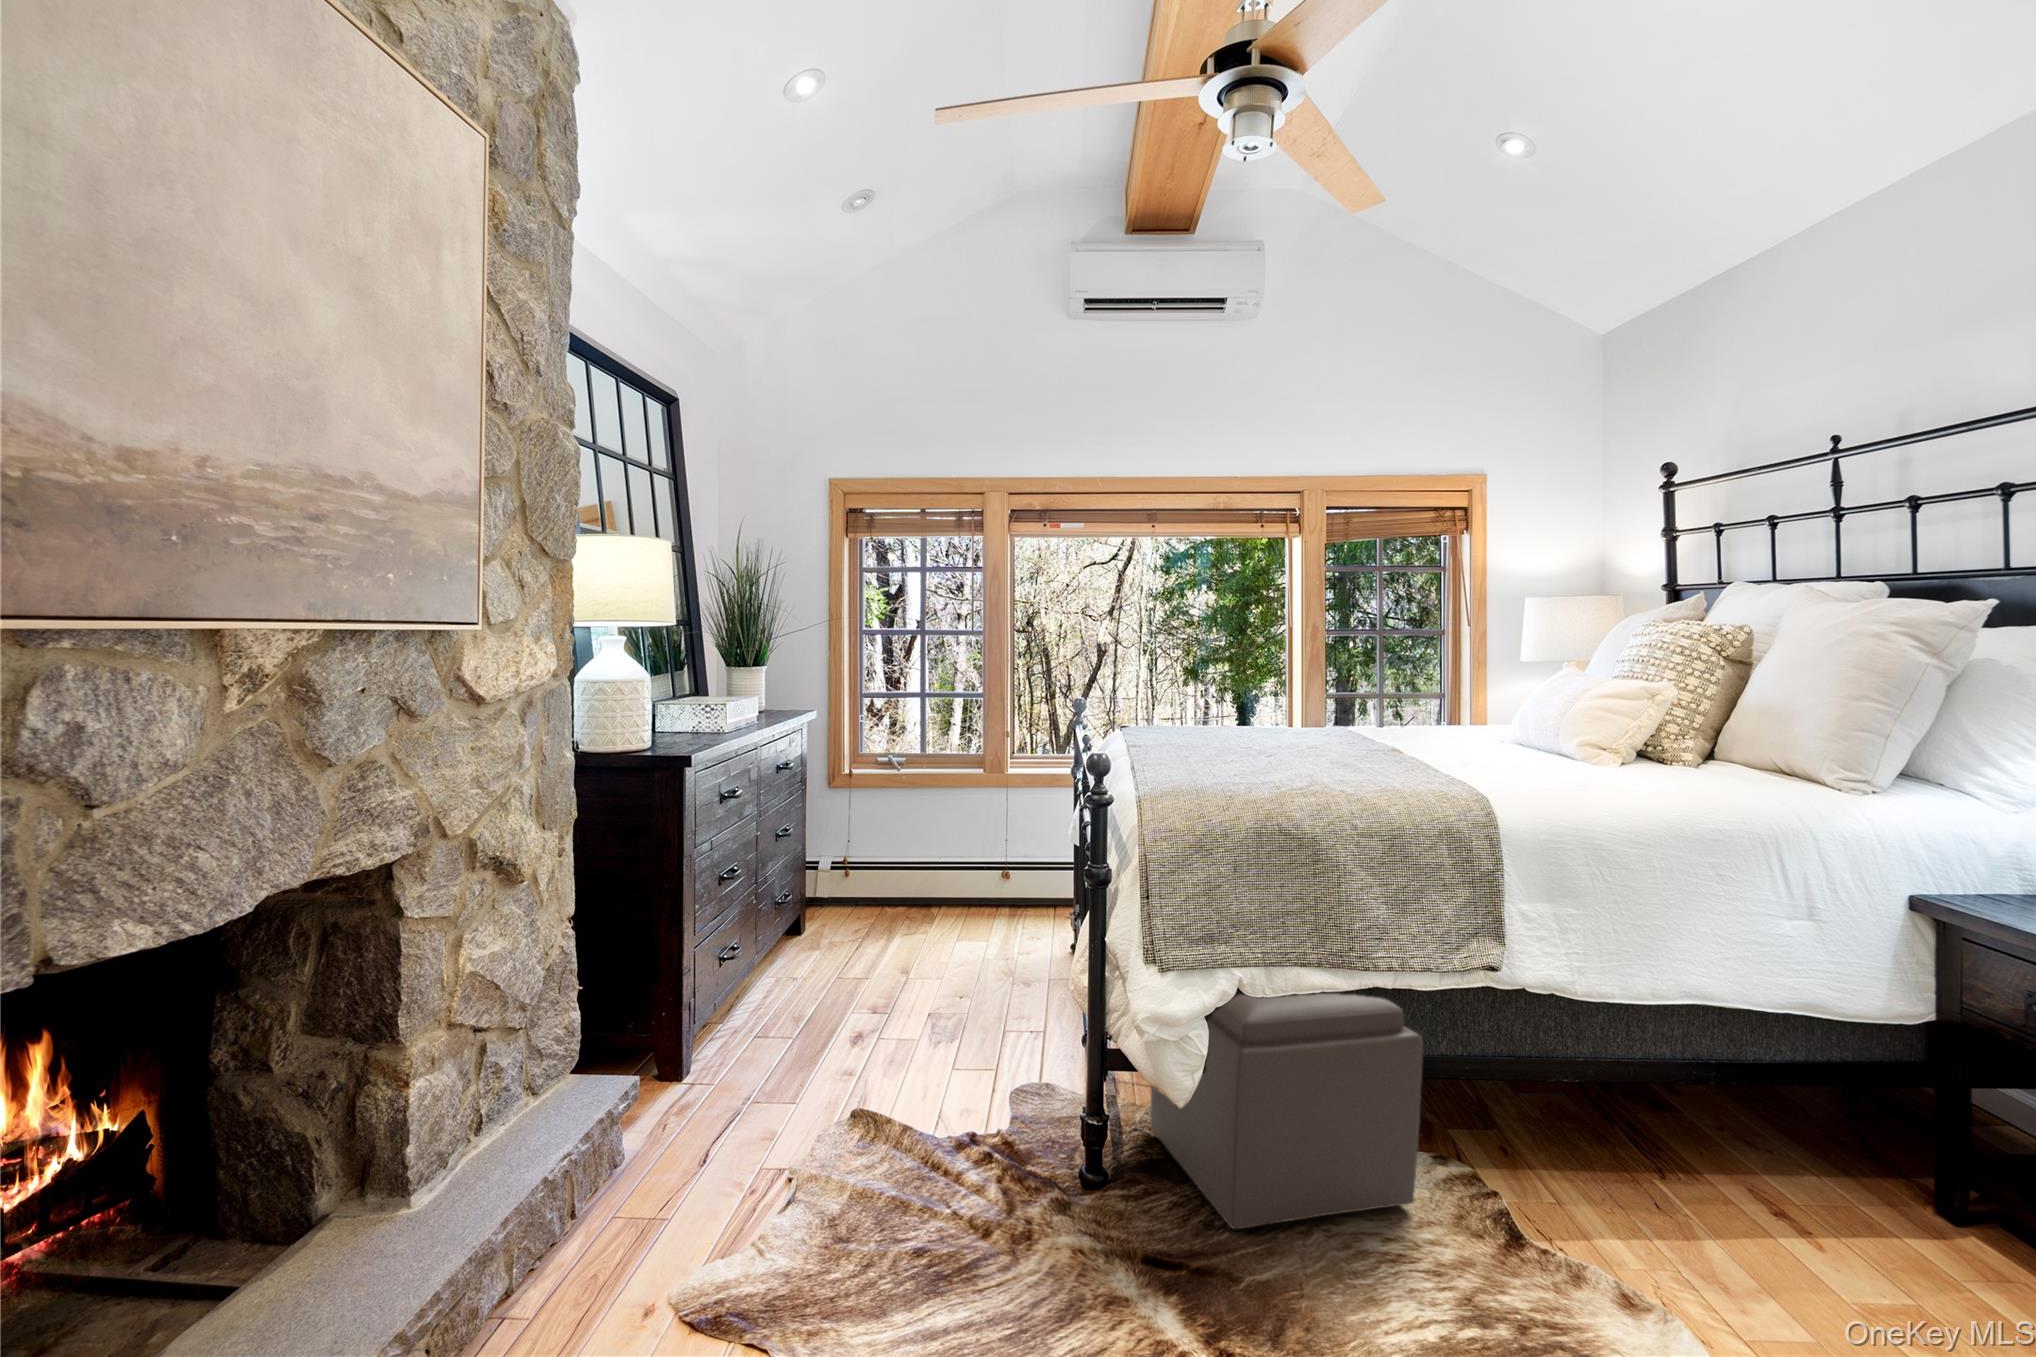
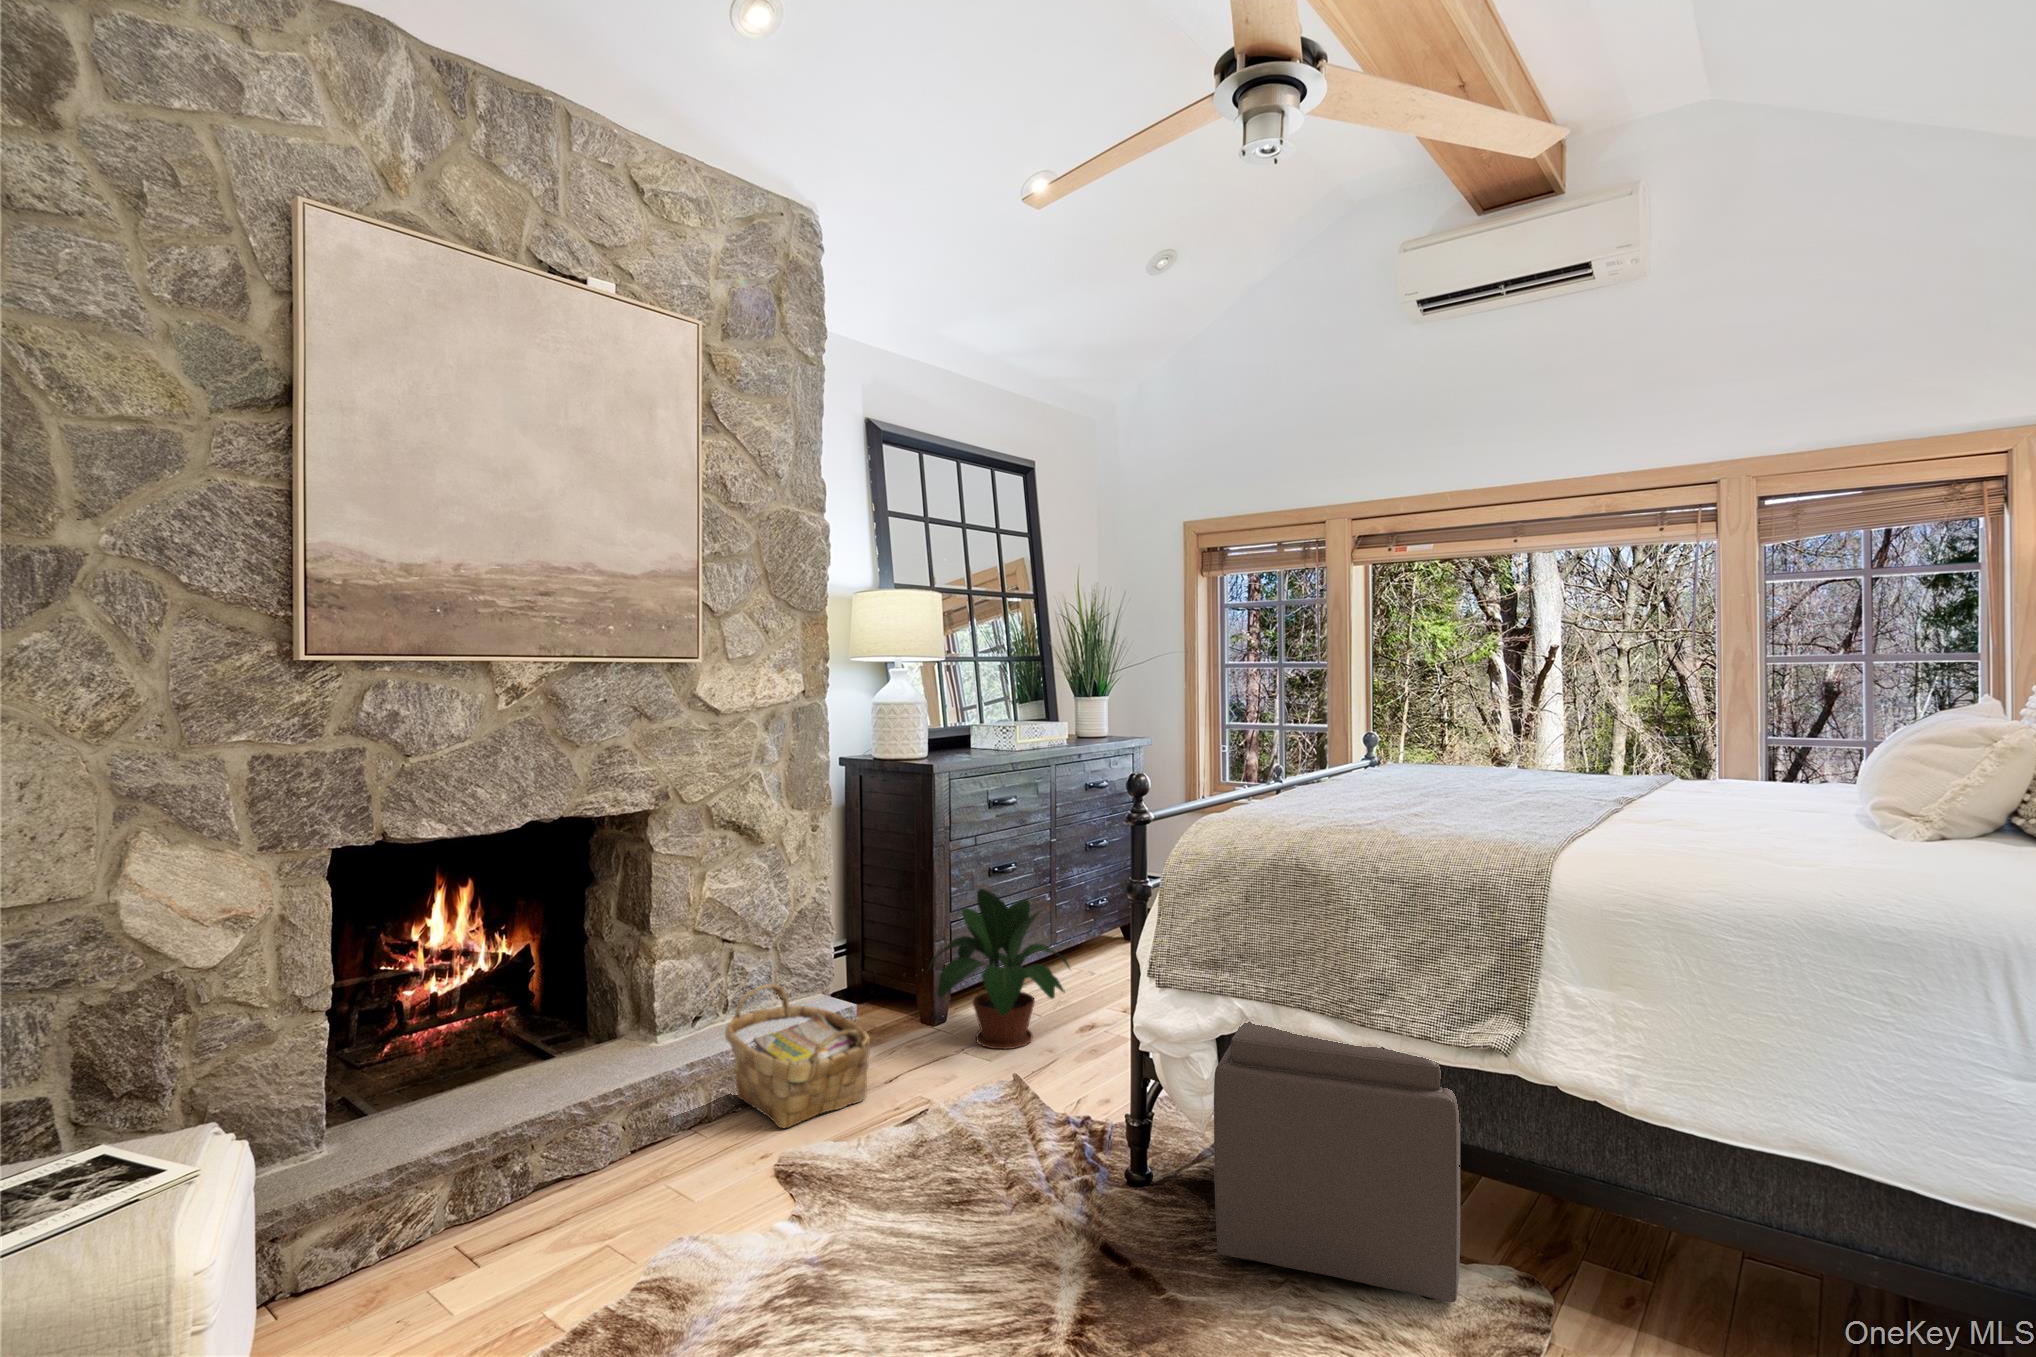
potted plant: none [680,905,845,1088] -> present [928,888,1070,1049]
woven basket: none [499,1073,721,1262] -> present [725,984,870,1128]

